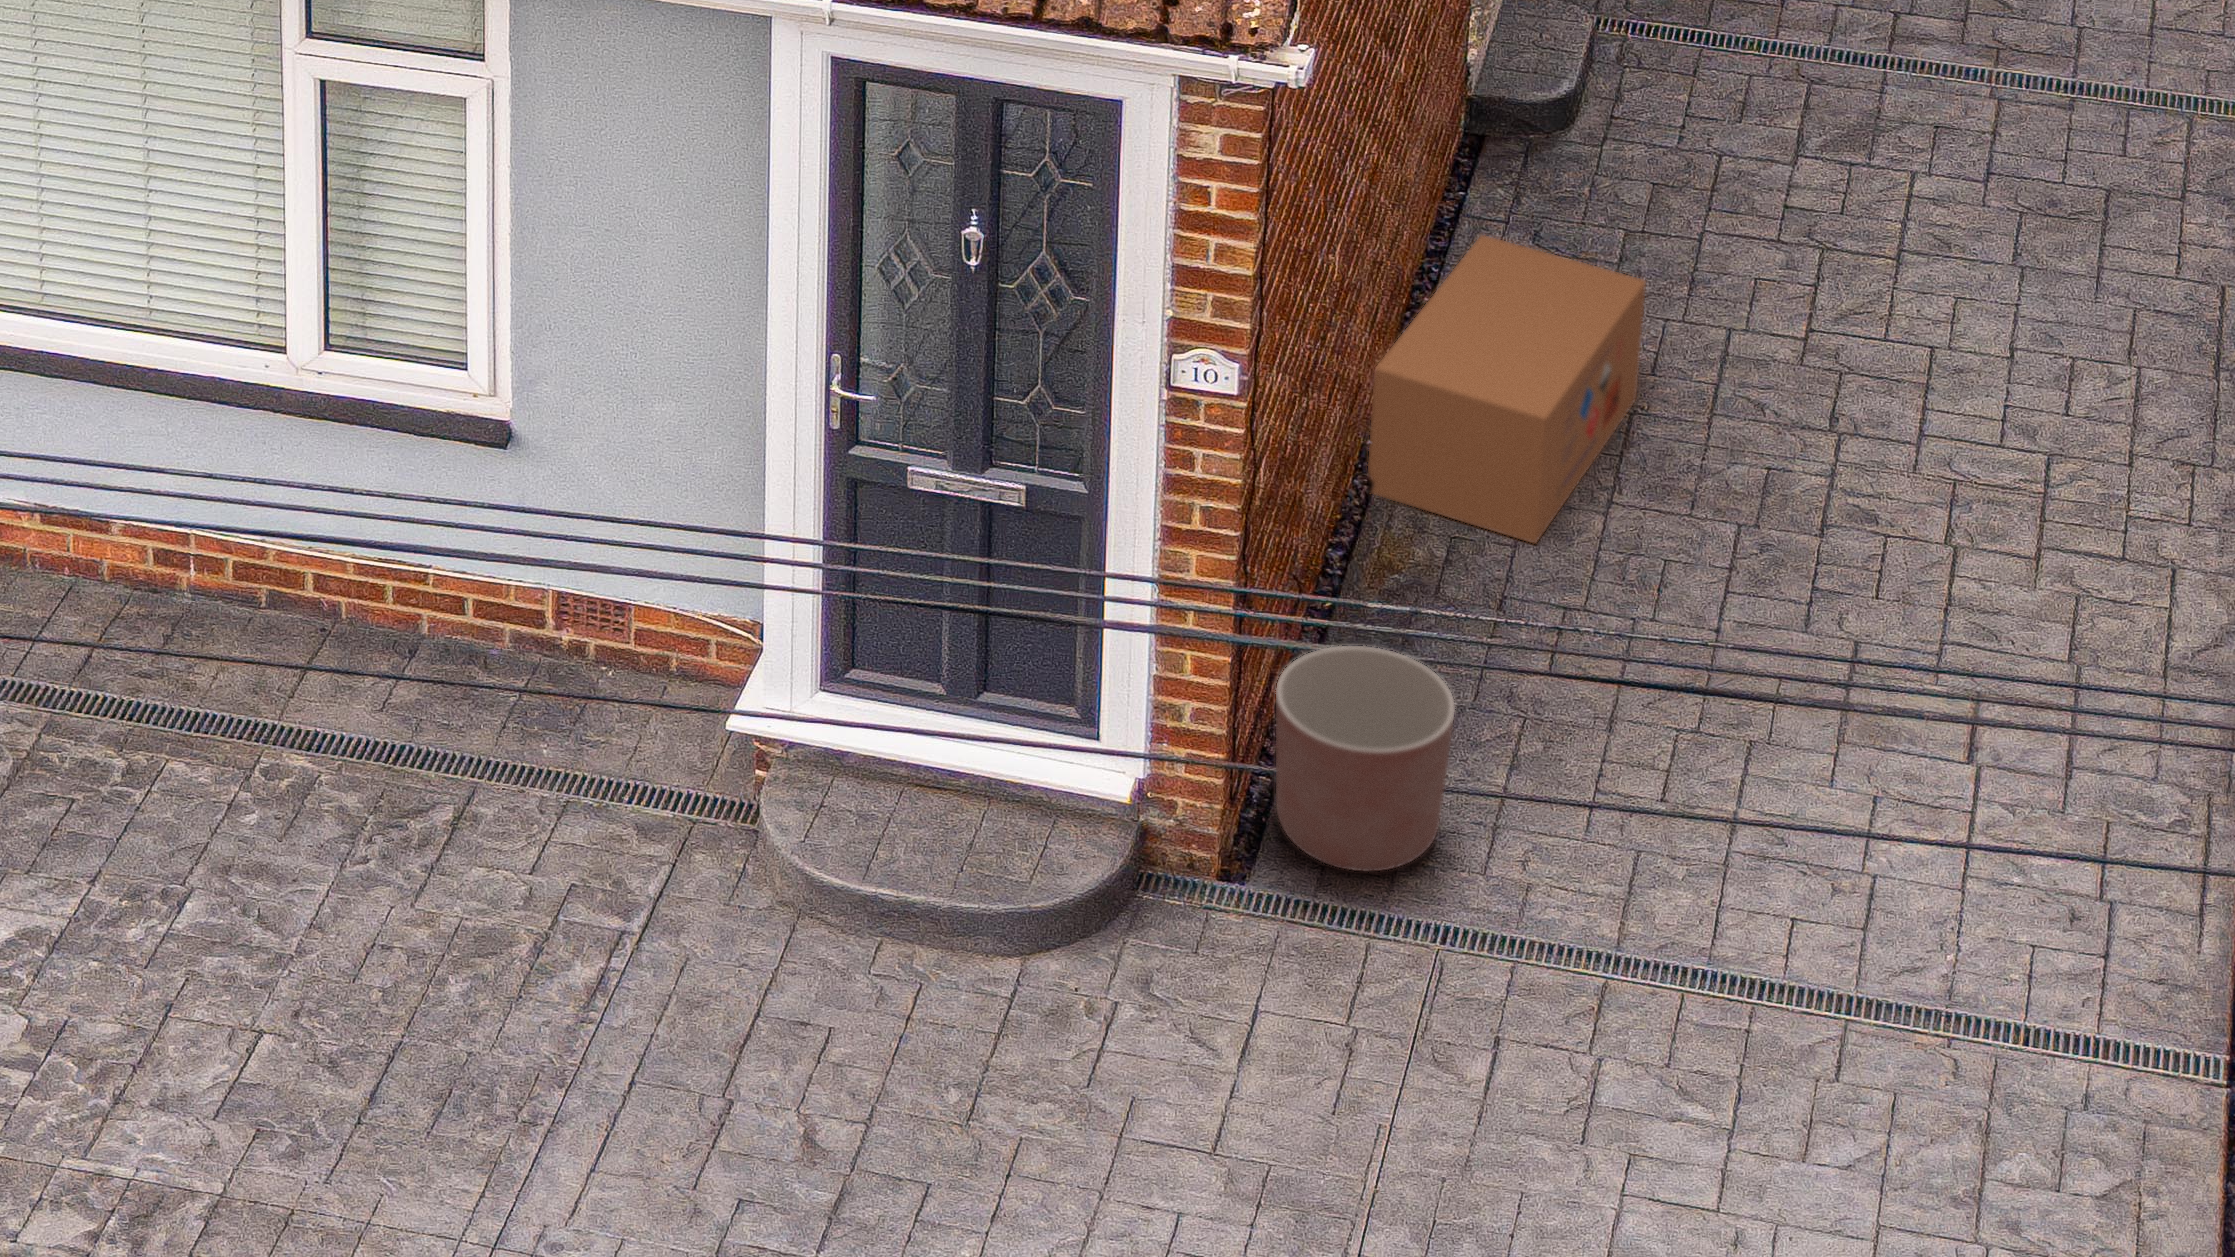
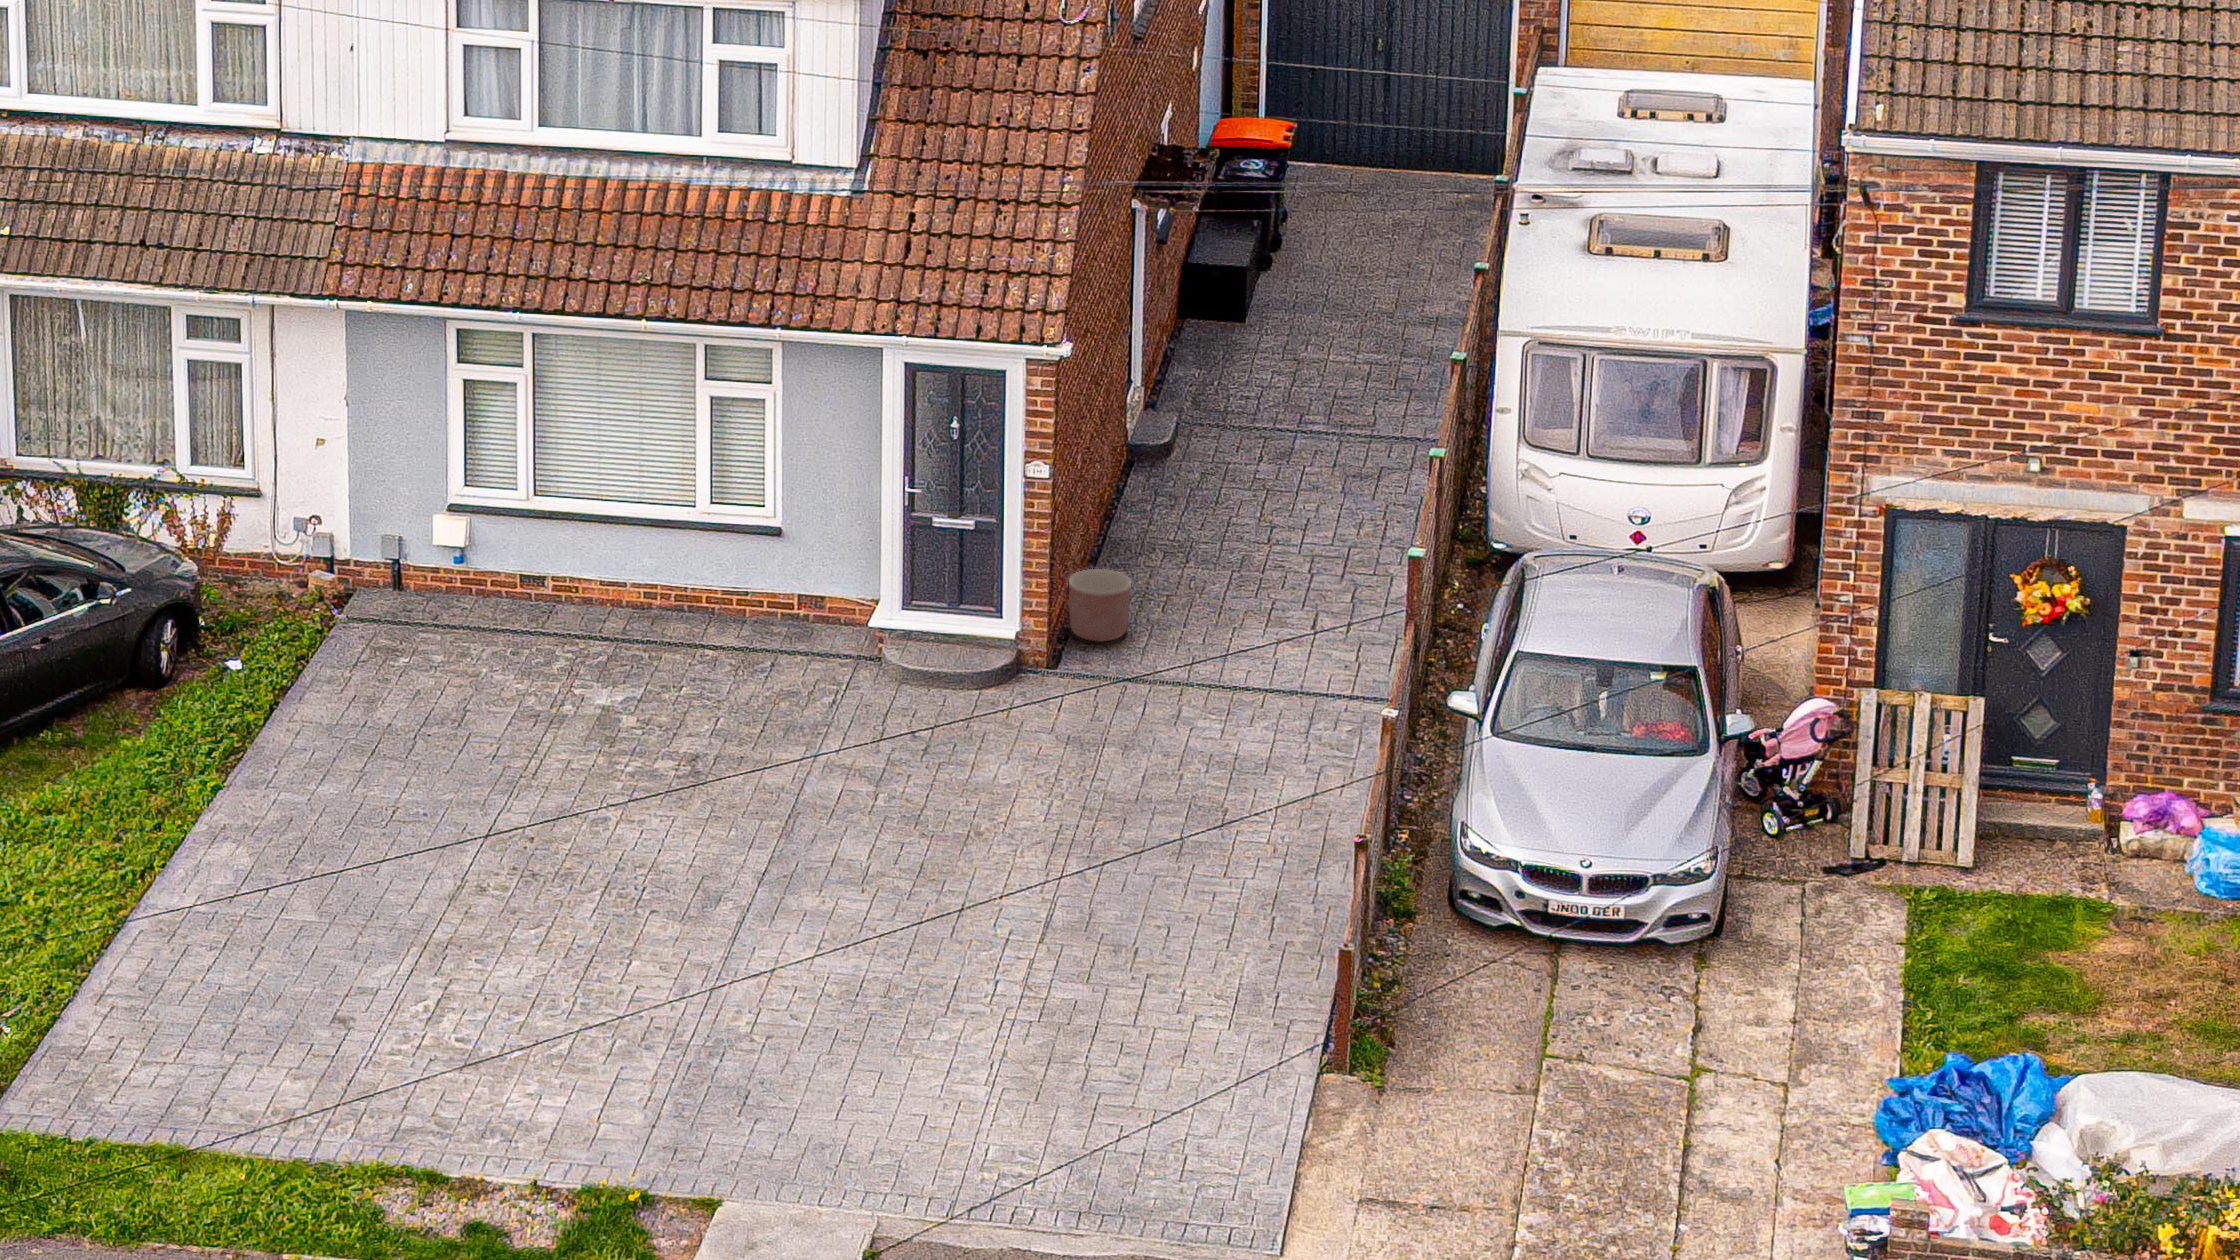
cardboard box: present [1368,235,1646,543] -> none [1096,460,1198,559]

